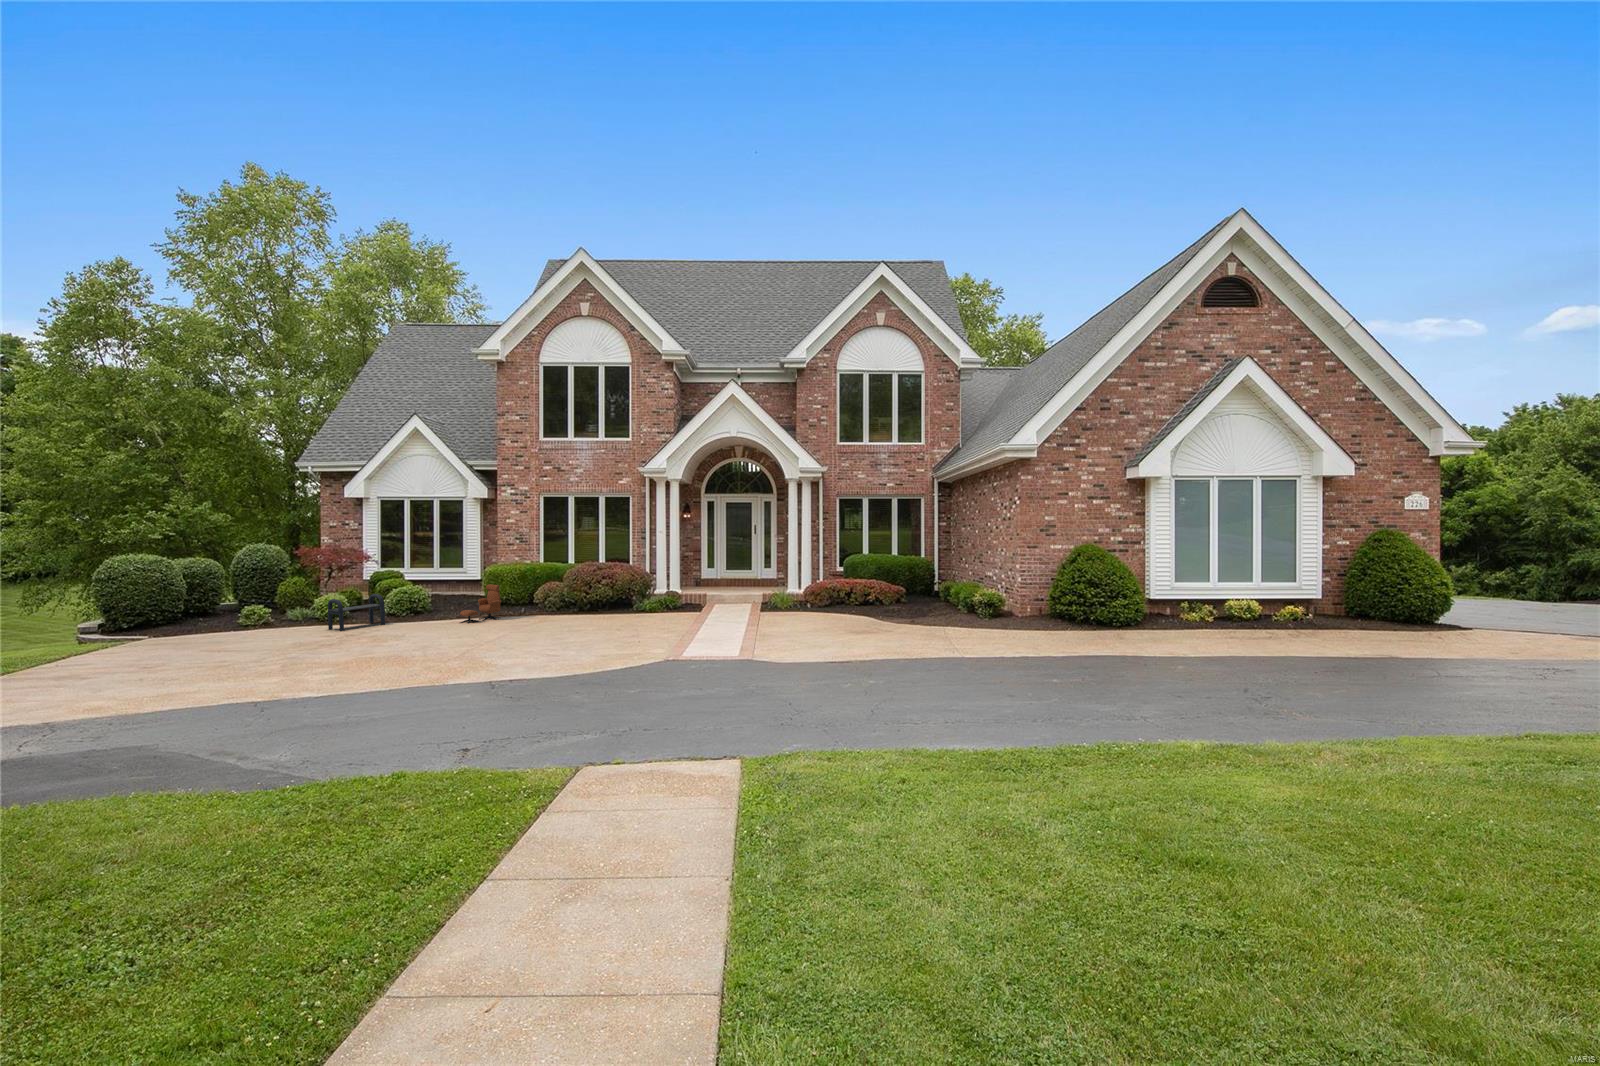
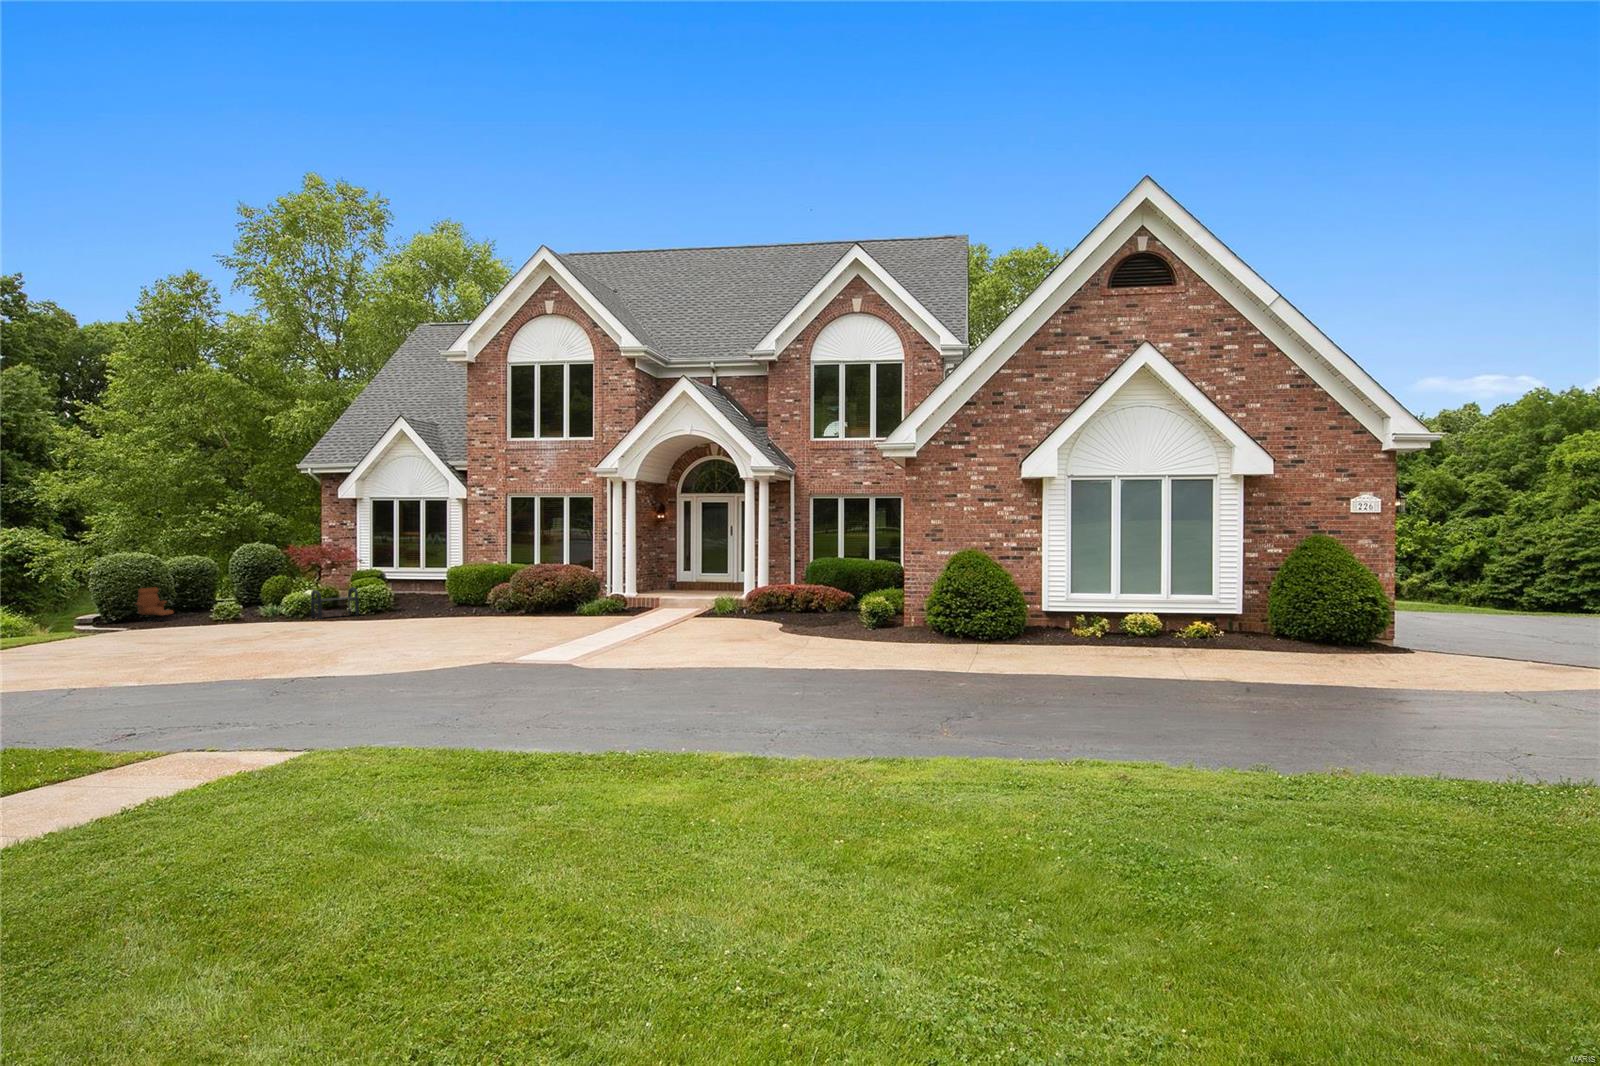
lounge chair: present [460,584,501,624] -> present [135,587,173,622]

